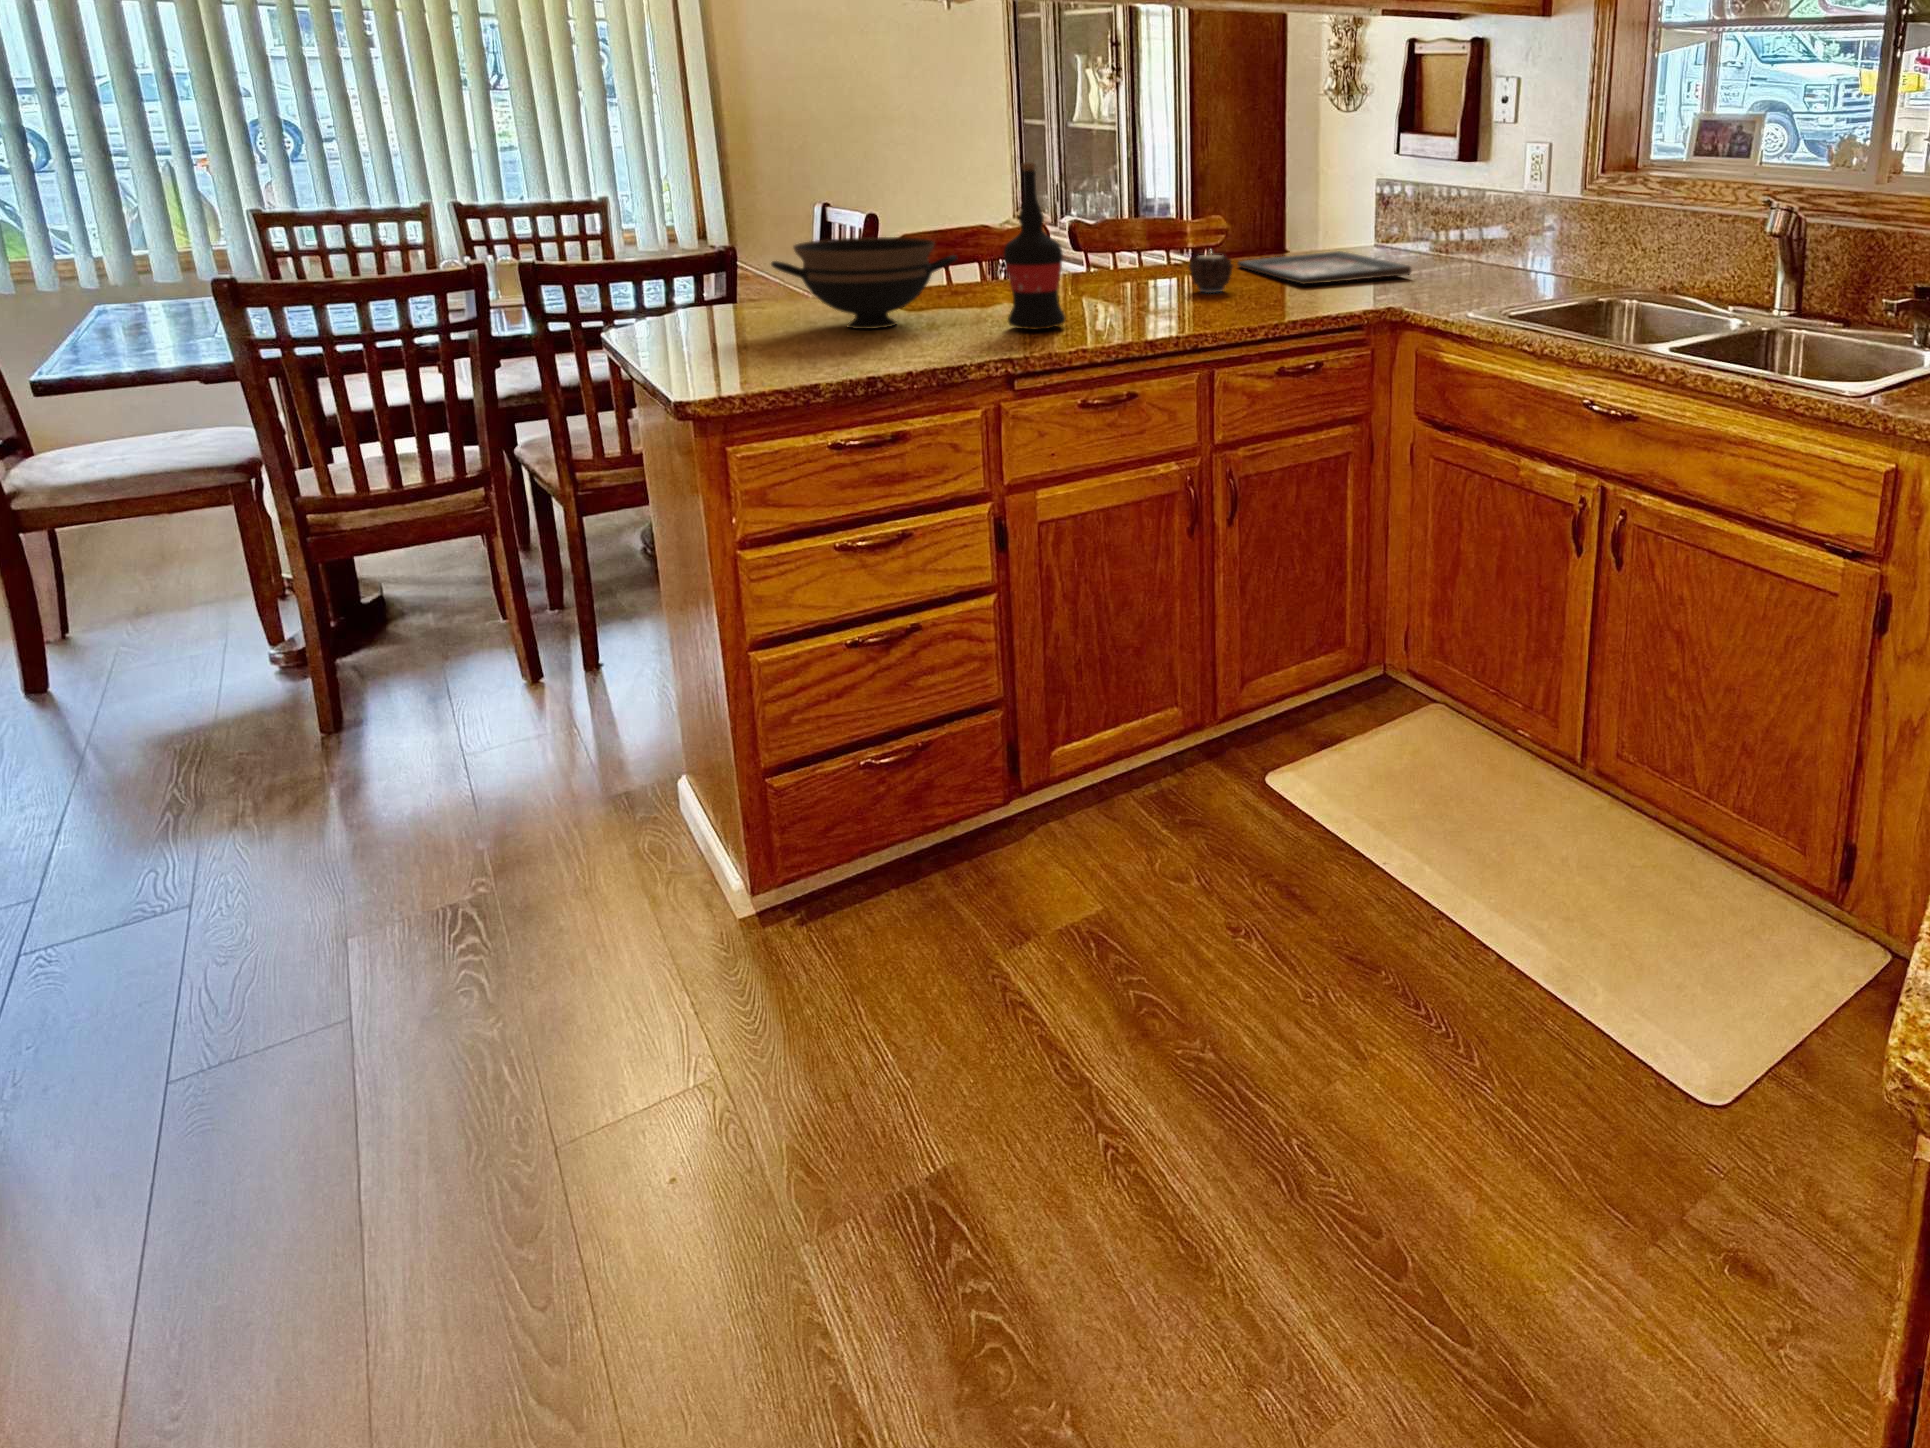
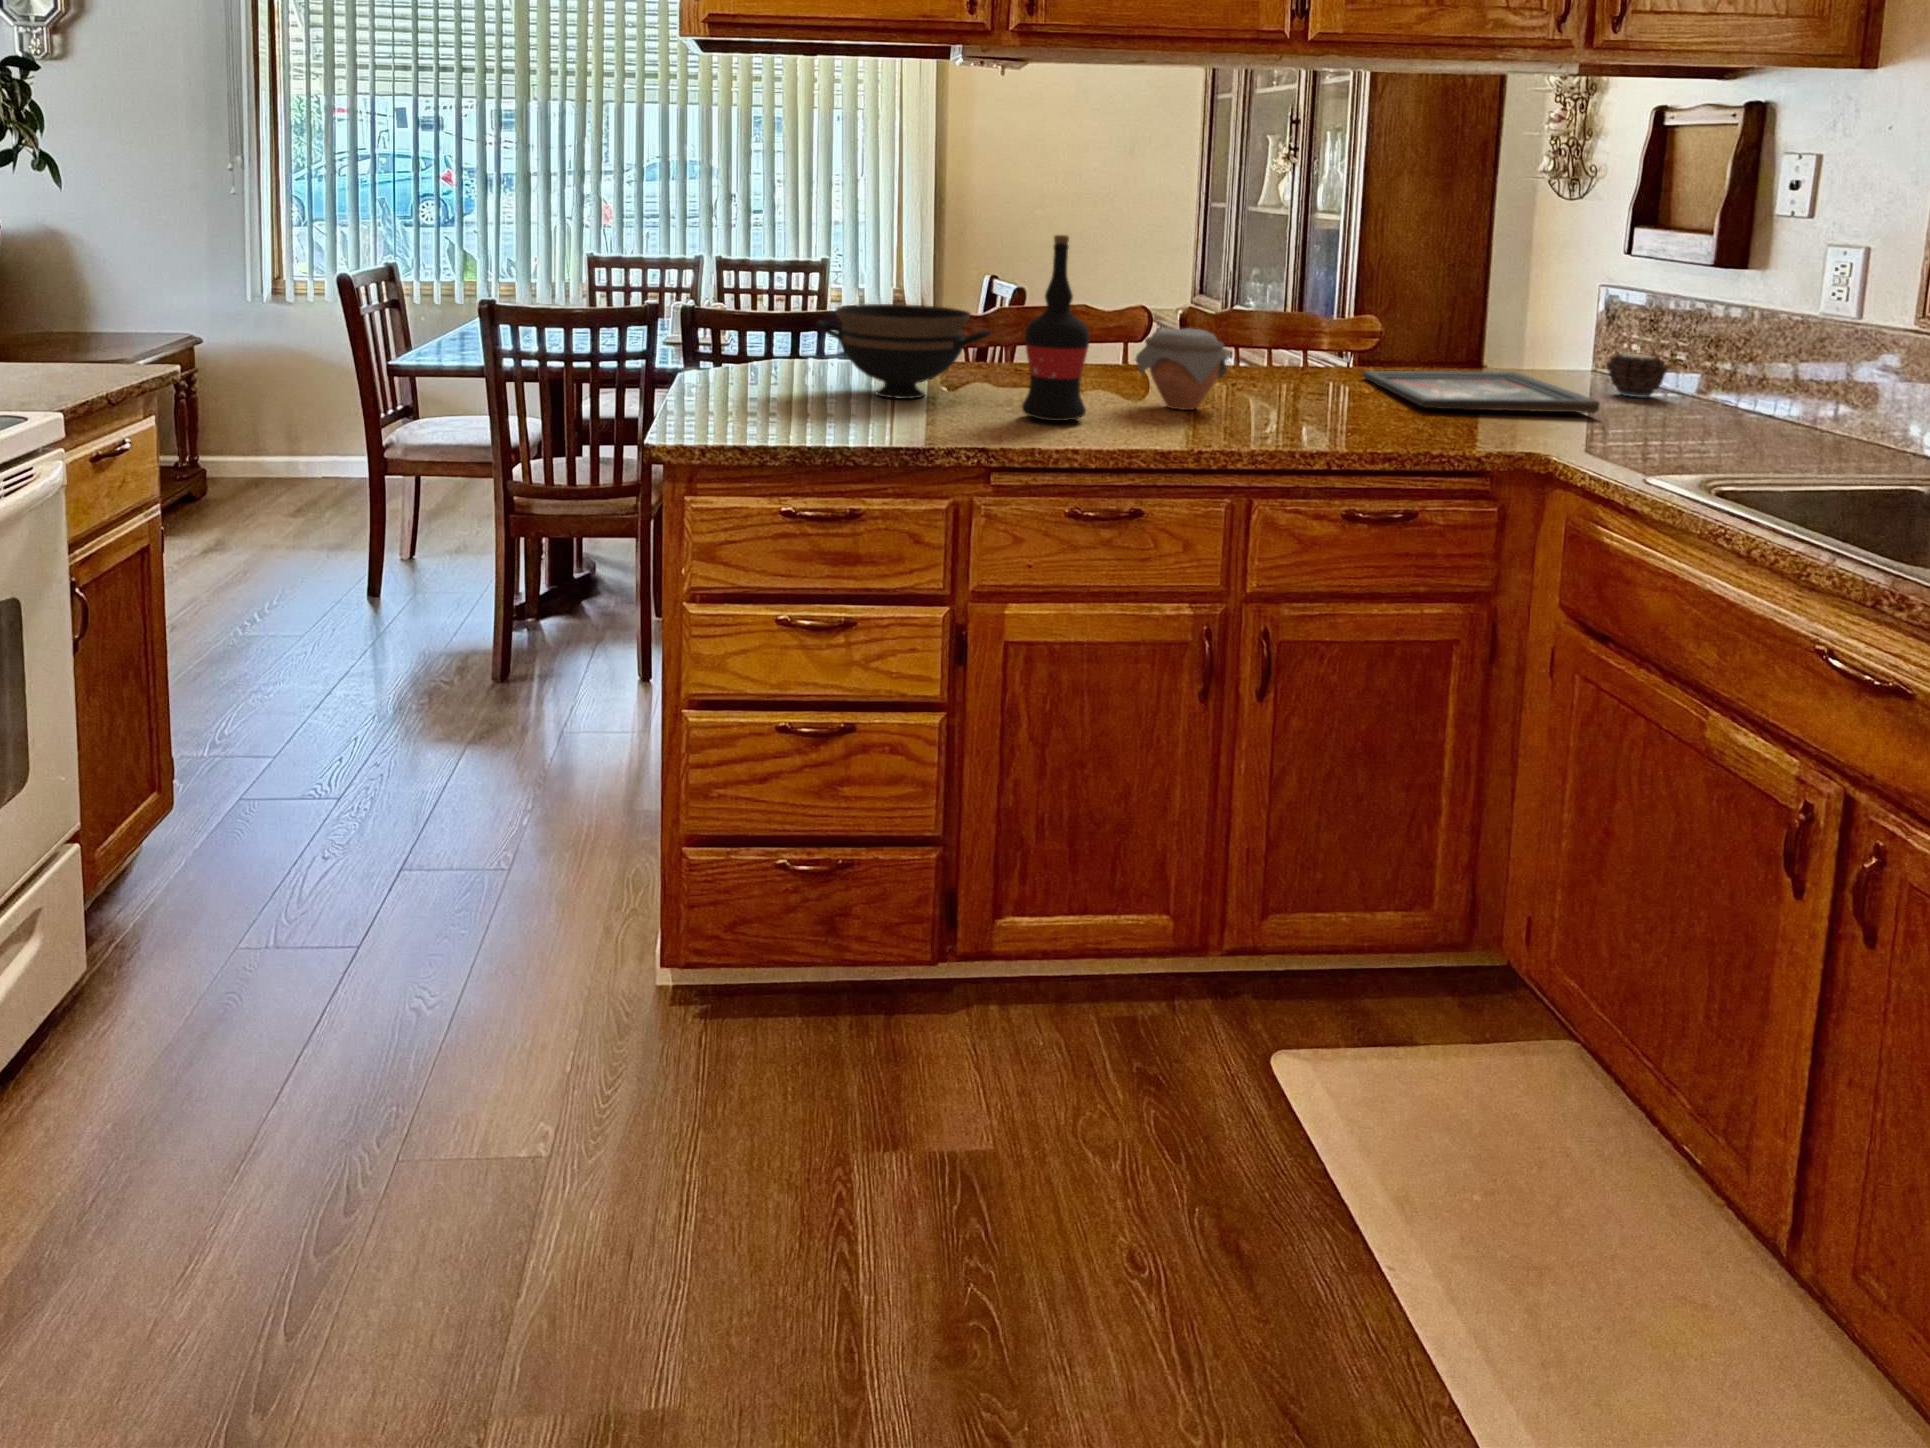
jar: none [1088,238,1166,308] -> present [1136,328,1228,410]
candle: present [1189,254,1233,293] -> present [1607,353,1668,398]

